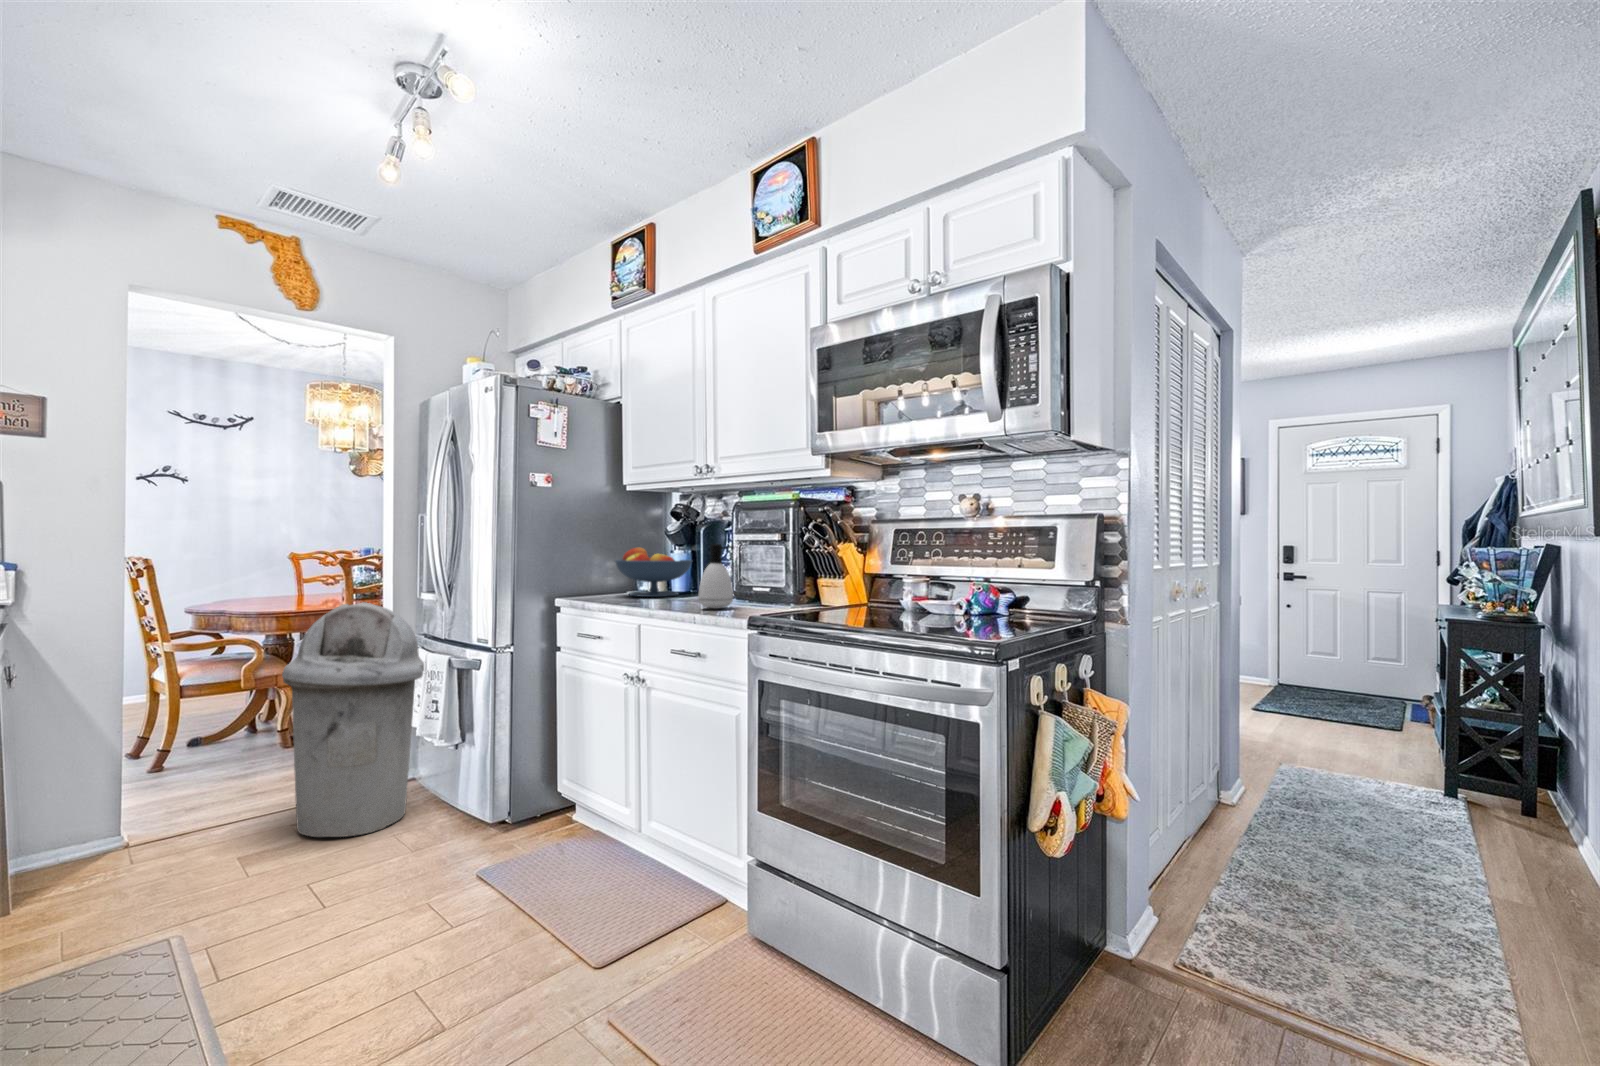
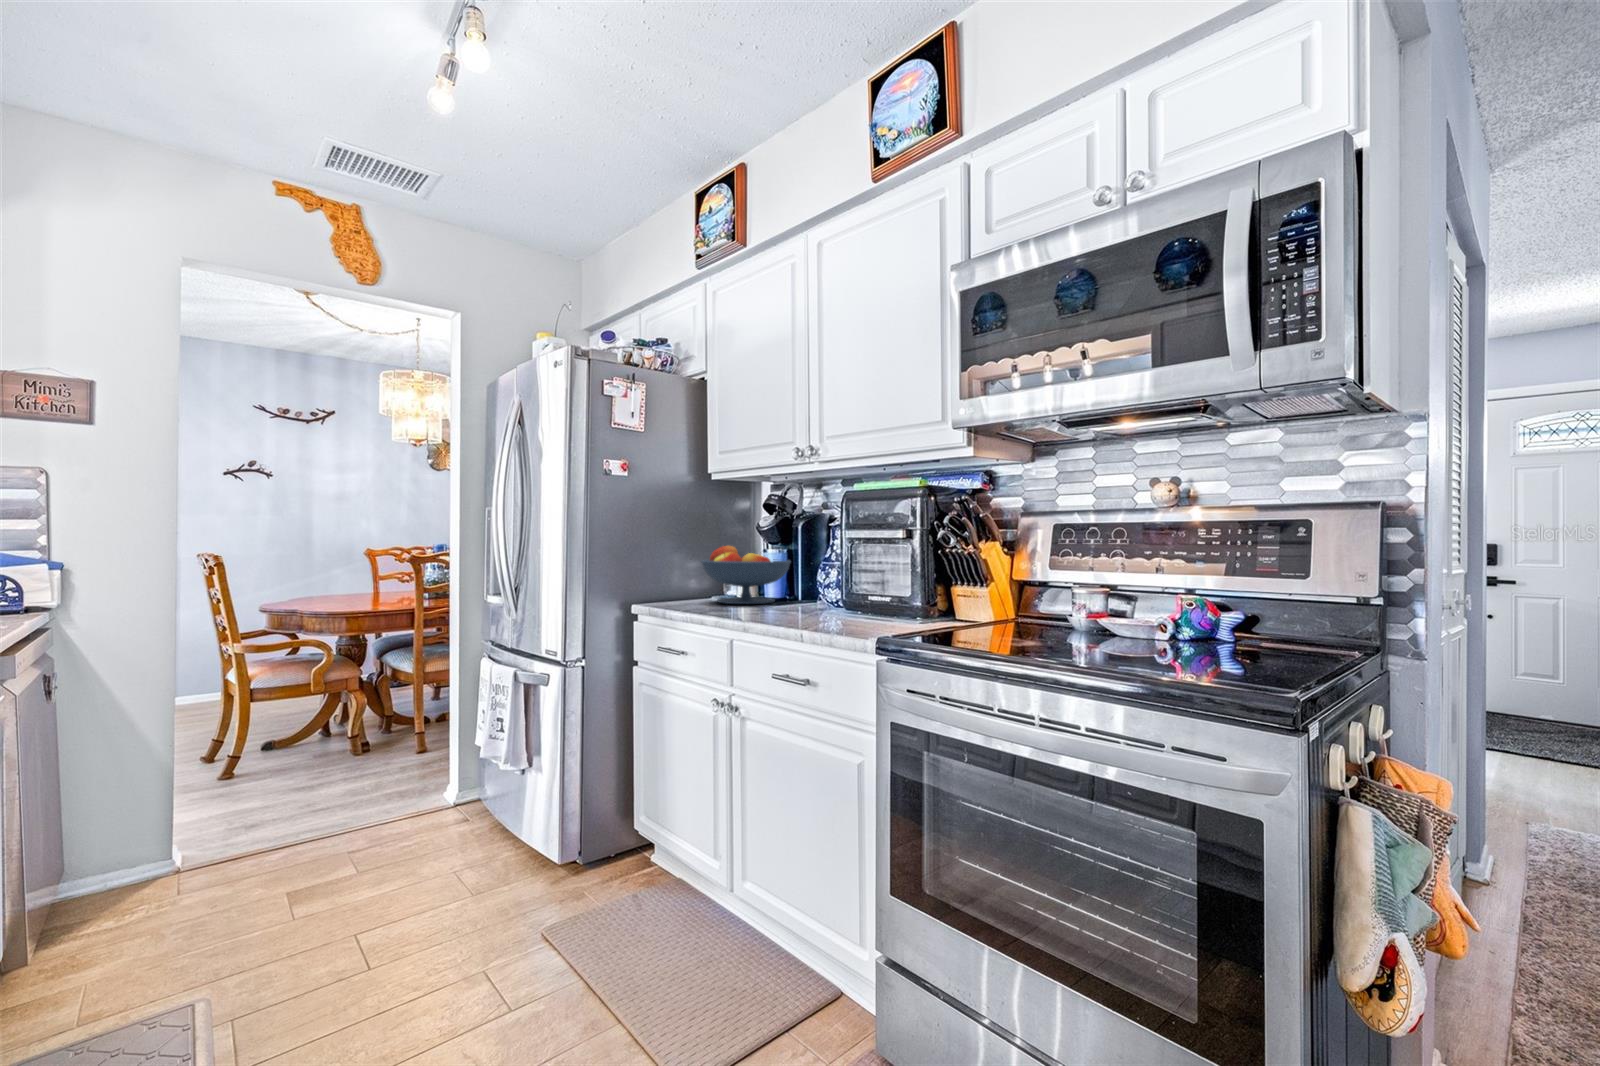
soap dispenser: present [698,544,734,609] -> none [804,542,849,623]
trash can: present [282,602,424,837] -> none [336,606,494,873]

